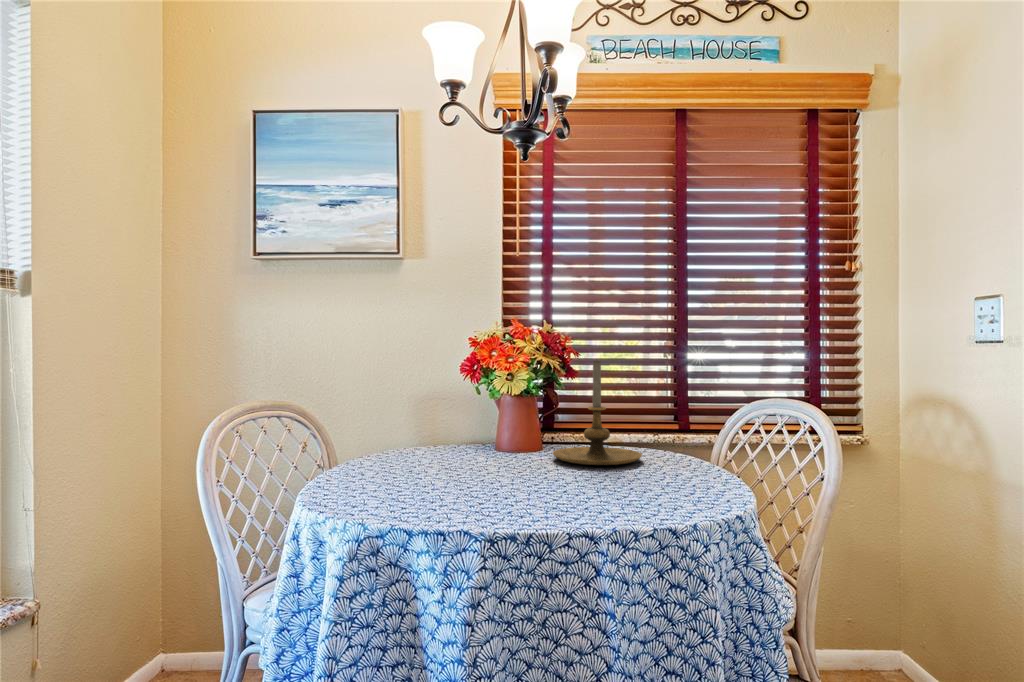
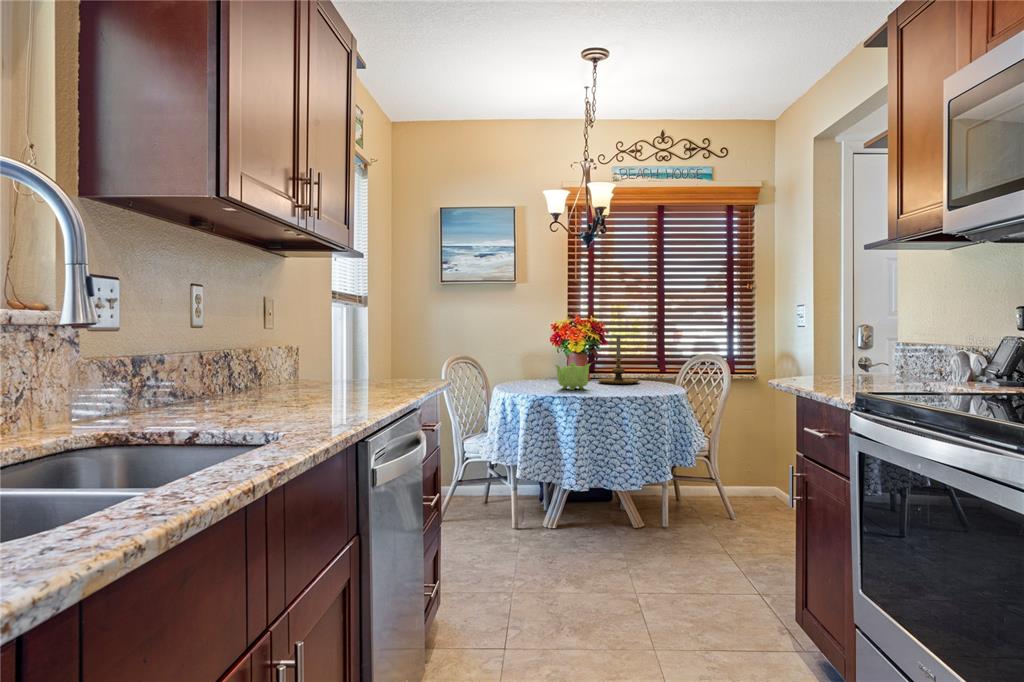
teapot: none [435,425,531,494] -> present [555,363,591,390]

